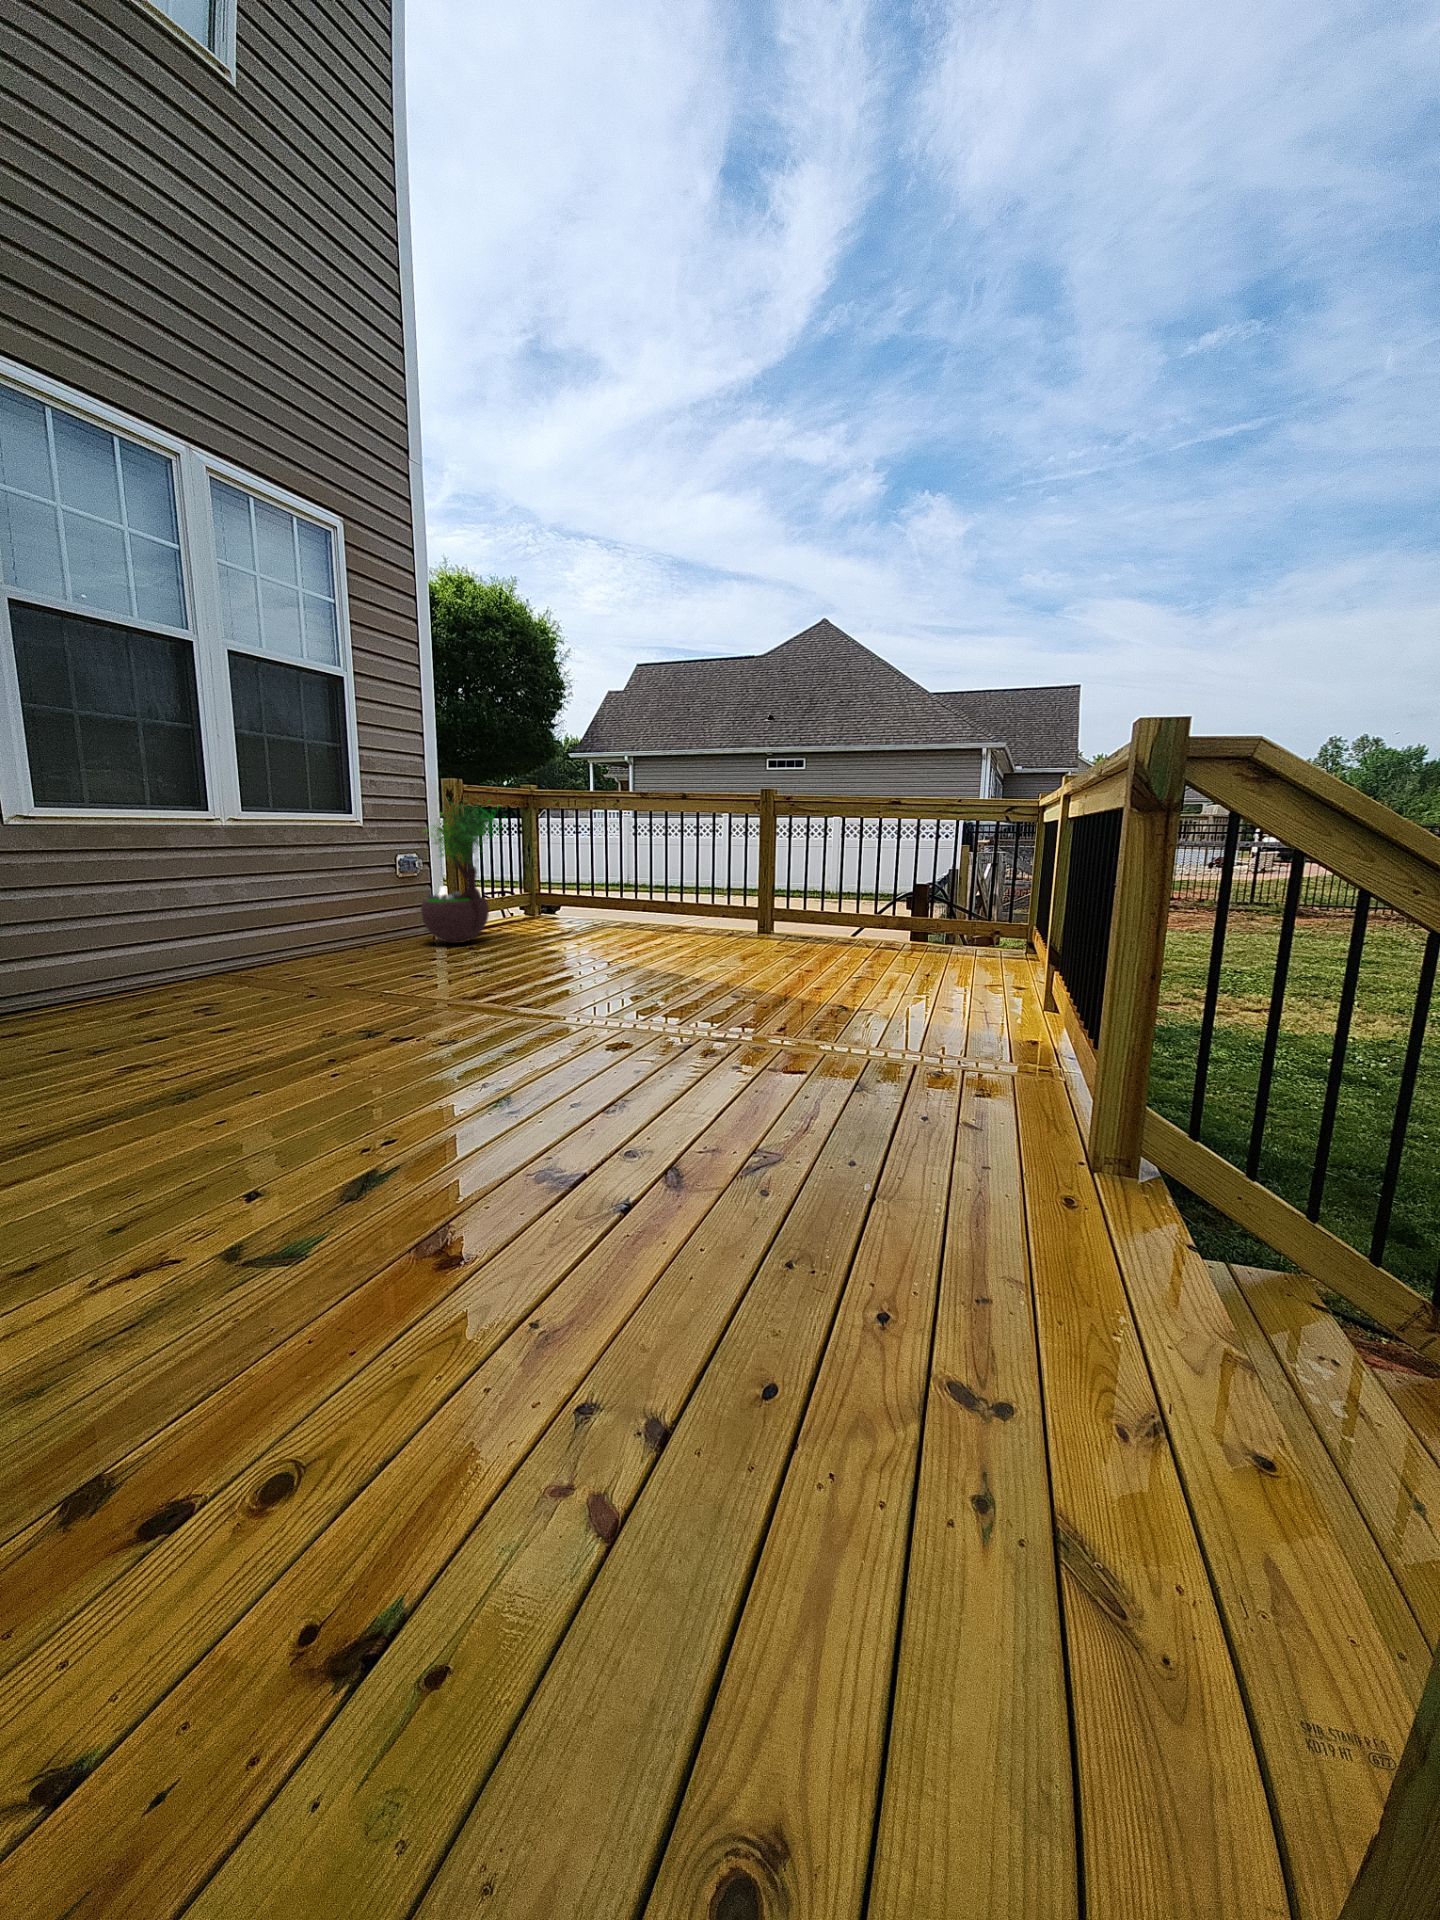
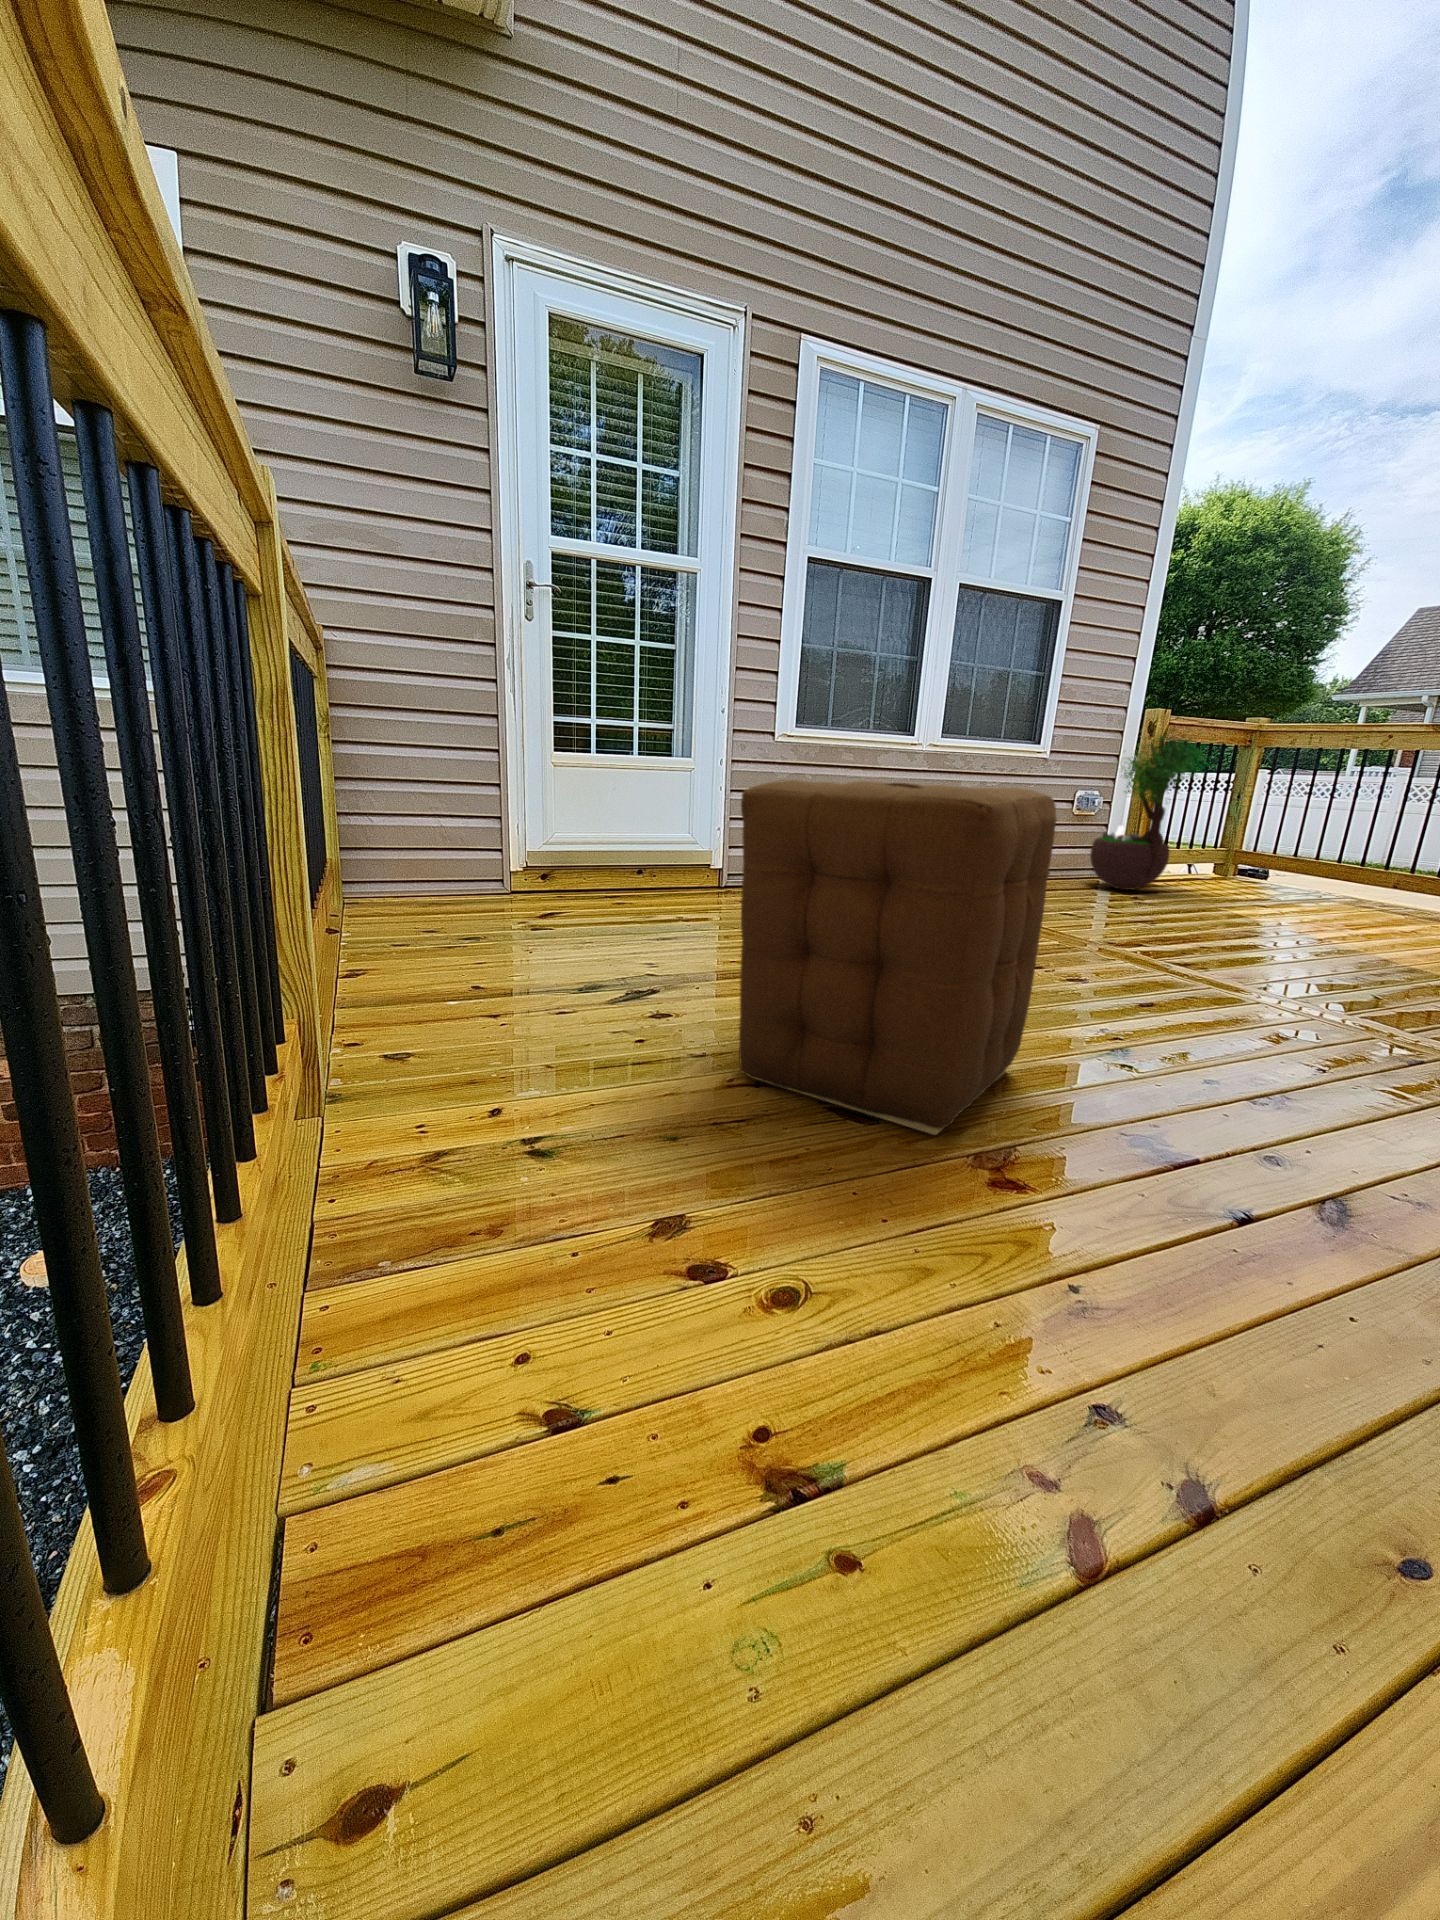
ottoman: none [42,895,422,1267] -> present [739,780,1056,1135]

